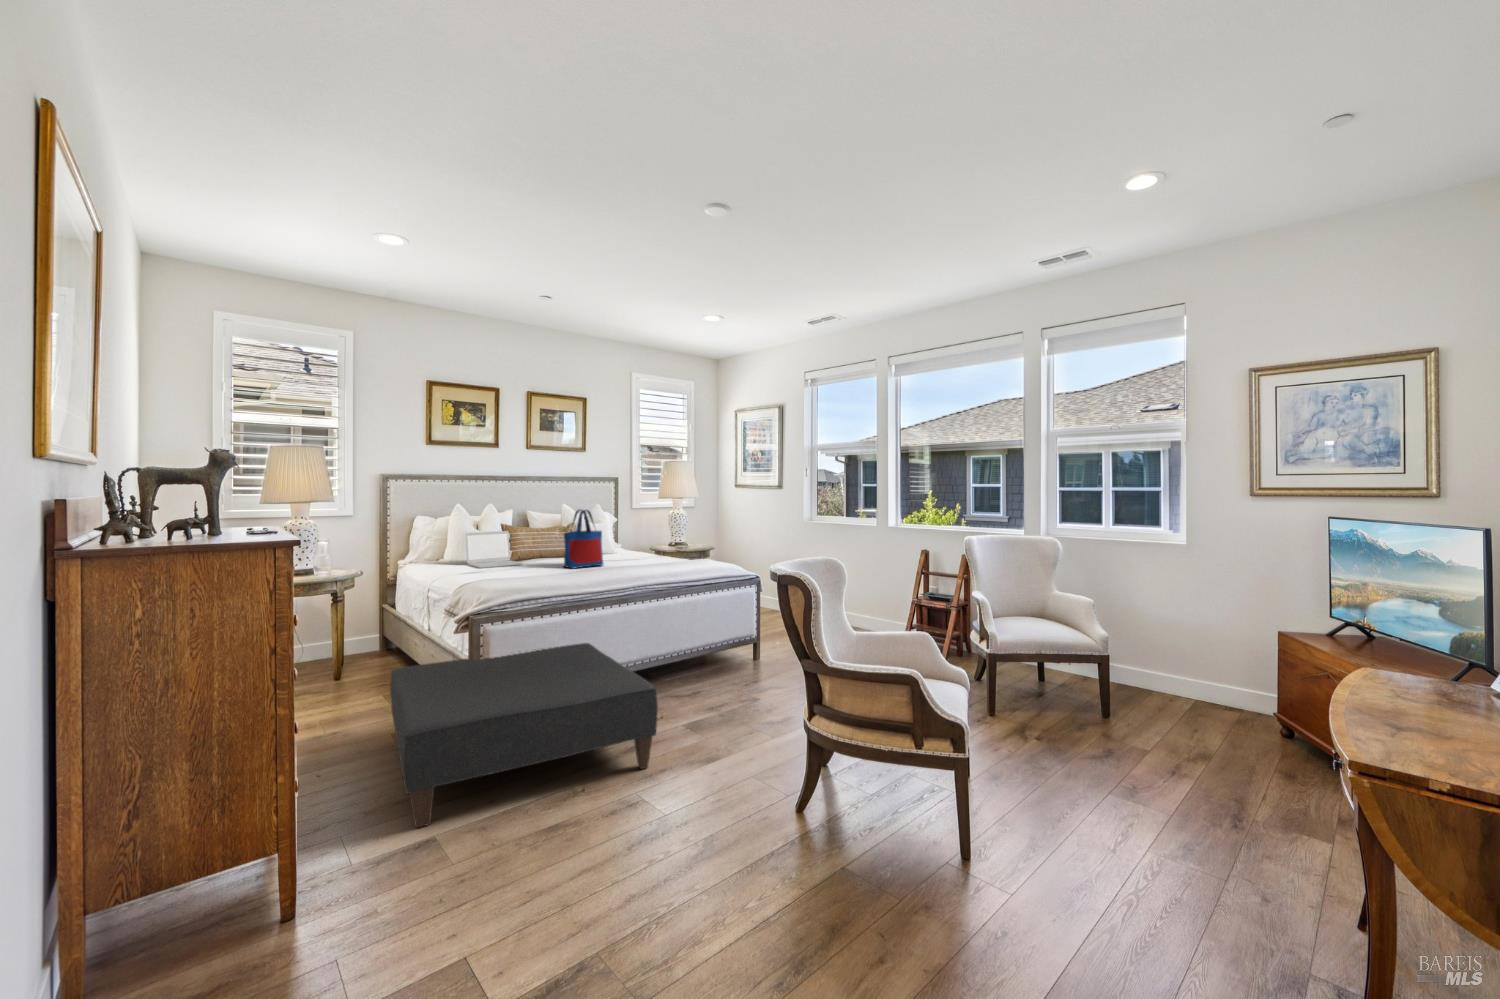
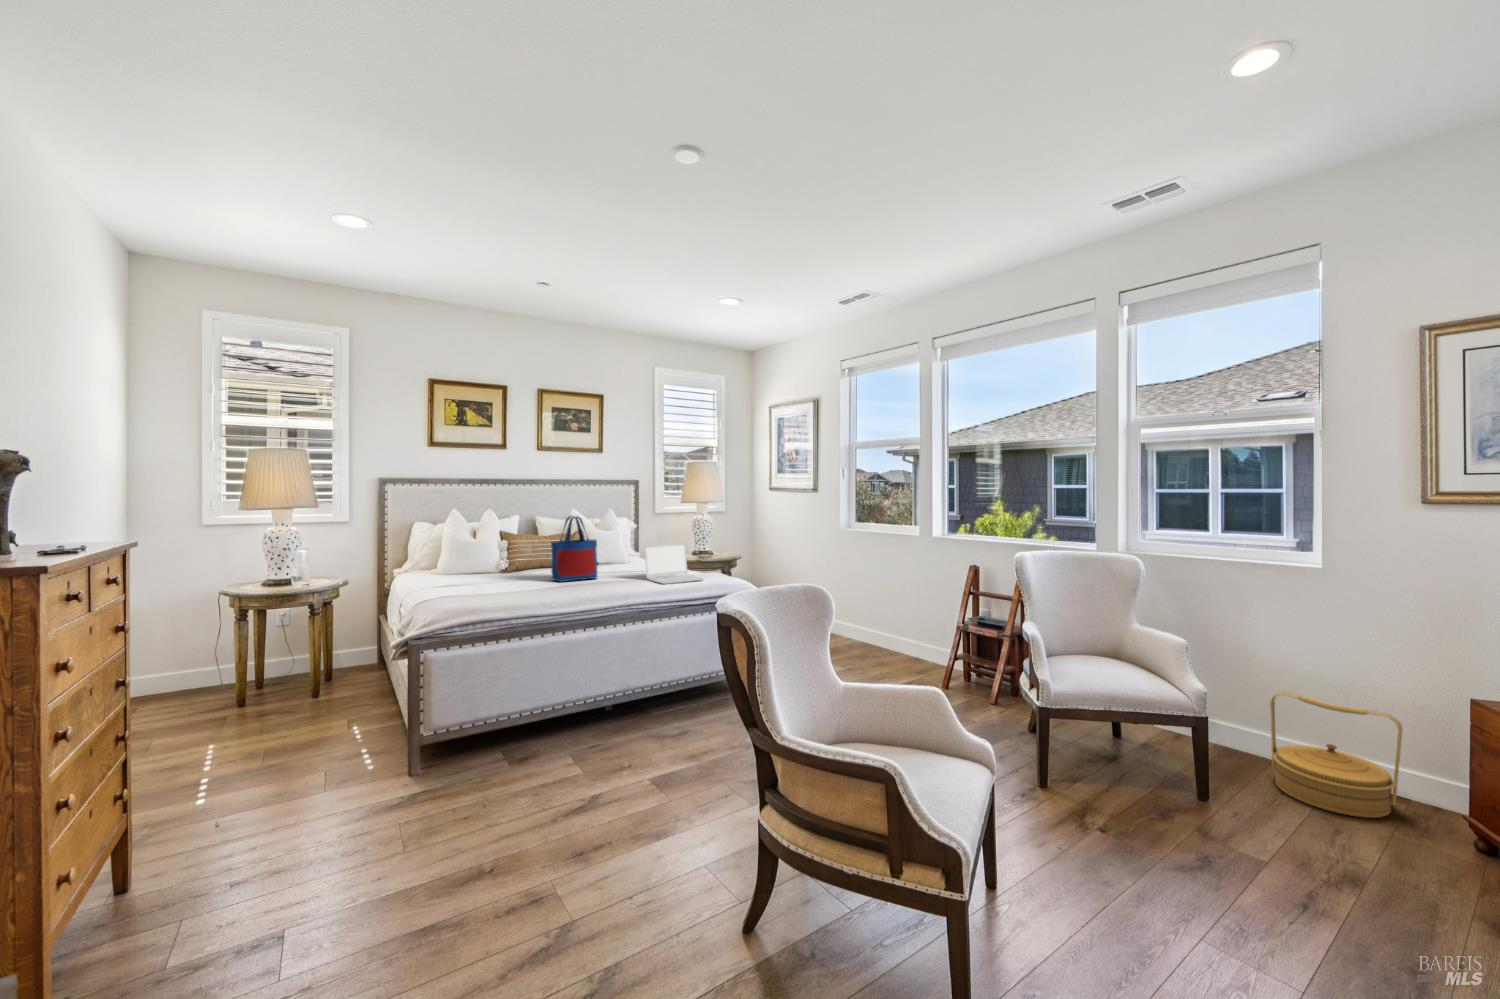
laptop: present [465,531,523,568] -> present [644,542,704,584]
woven basket: none [1151,637,1238,723] -> present [1270,692,1403,818]
ottoman: present [390,643,658,828] -> none [247,671,594,916]

